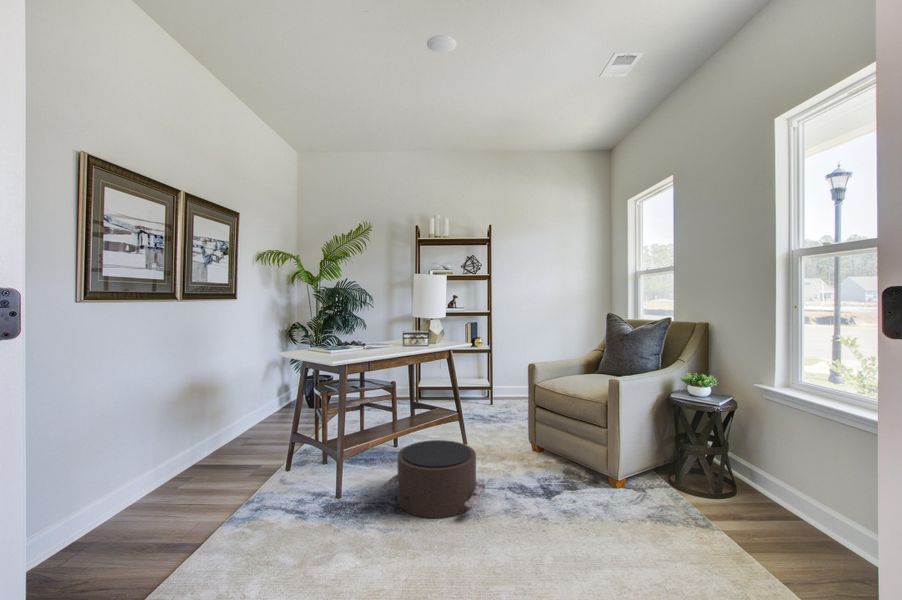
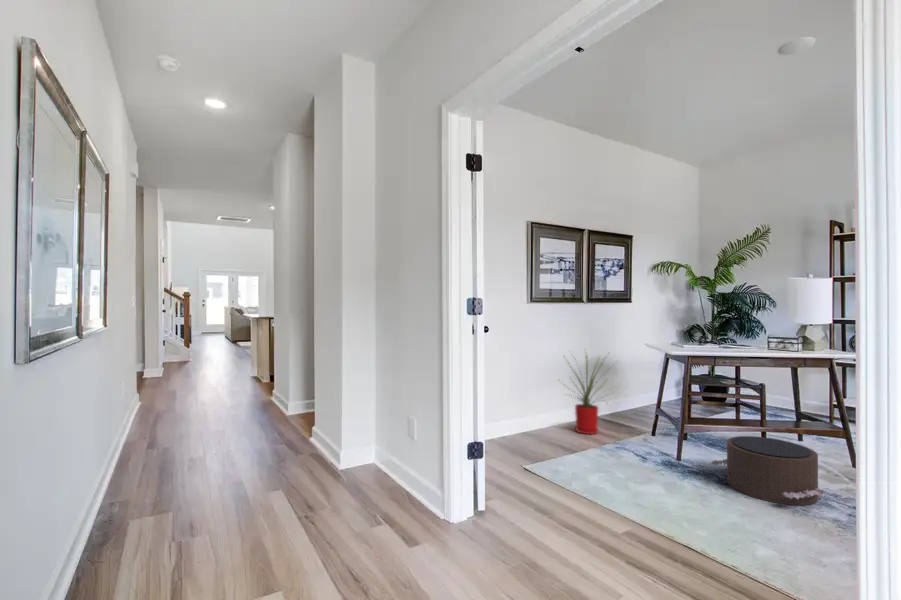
house plant: none [134,367,246,504] -> present [566,355,606,434]

